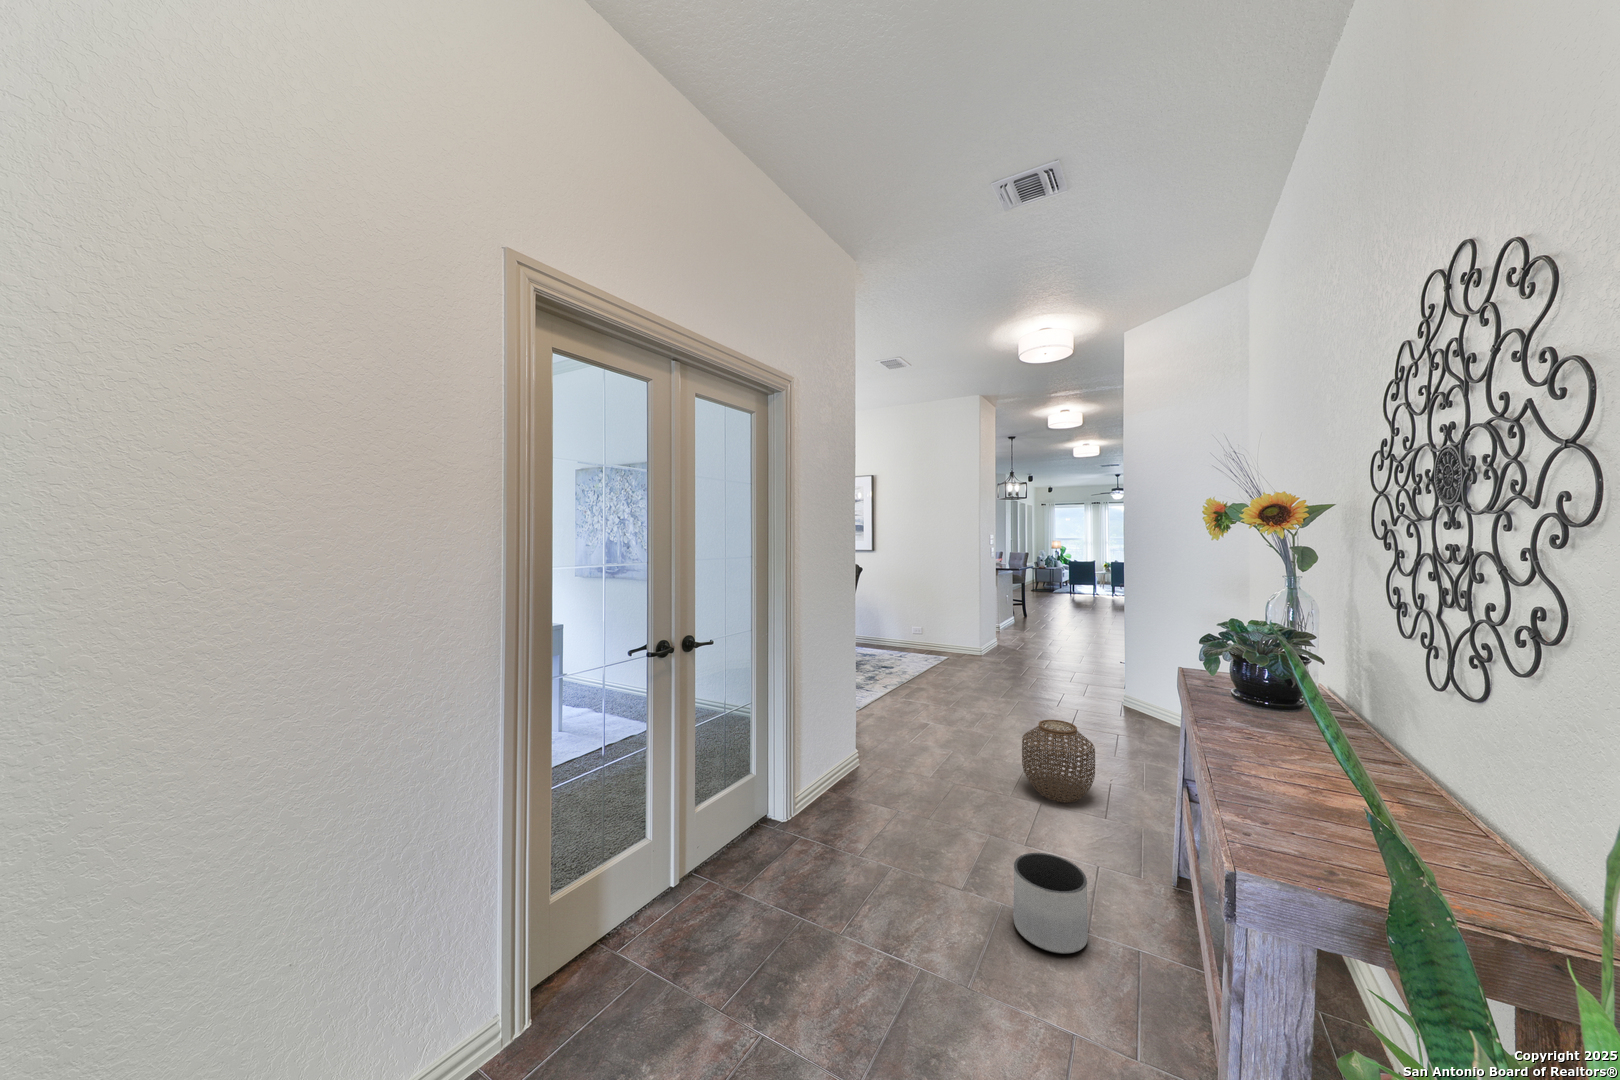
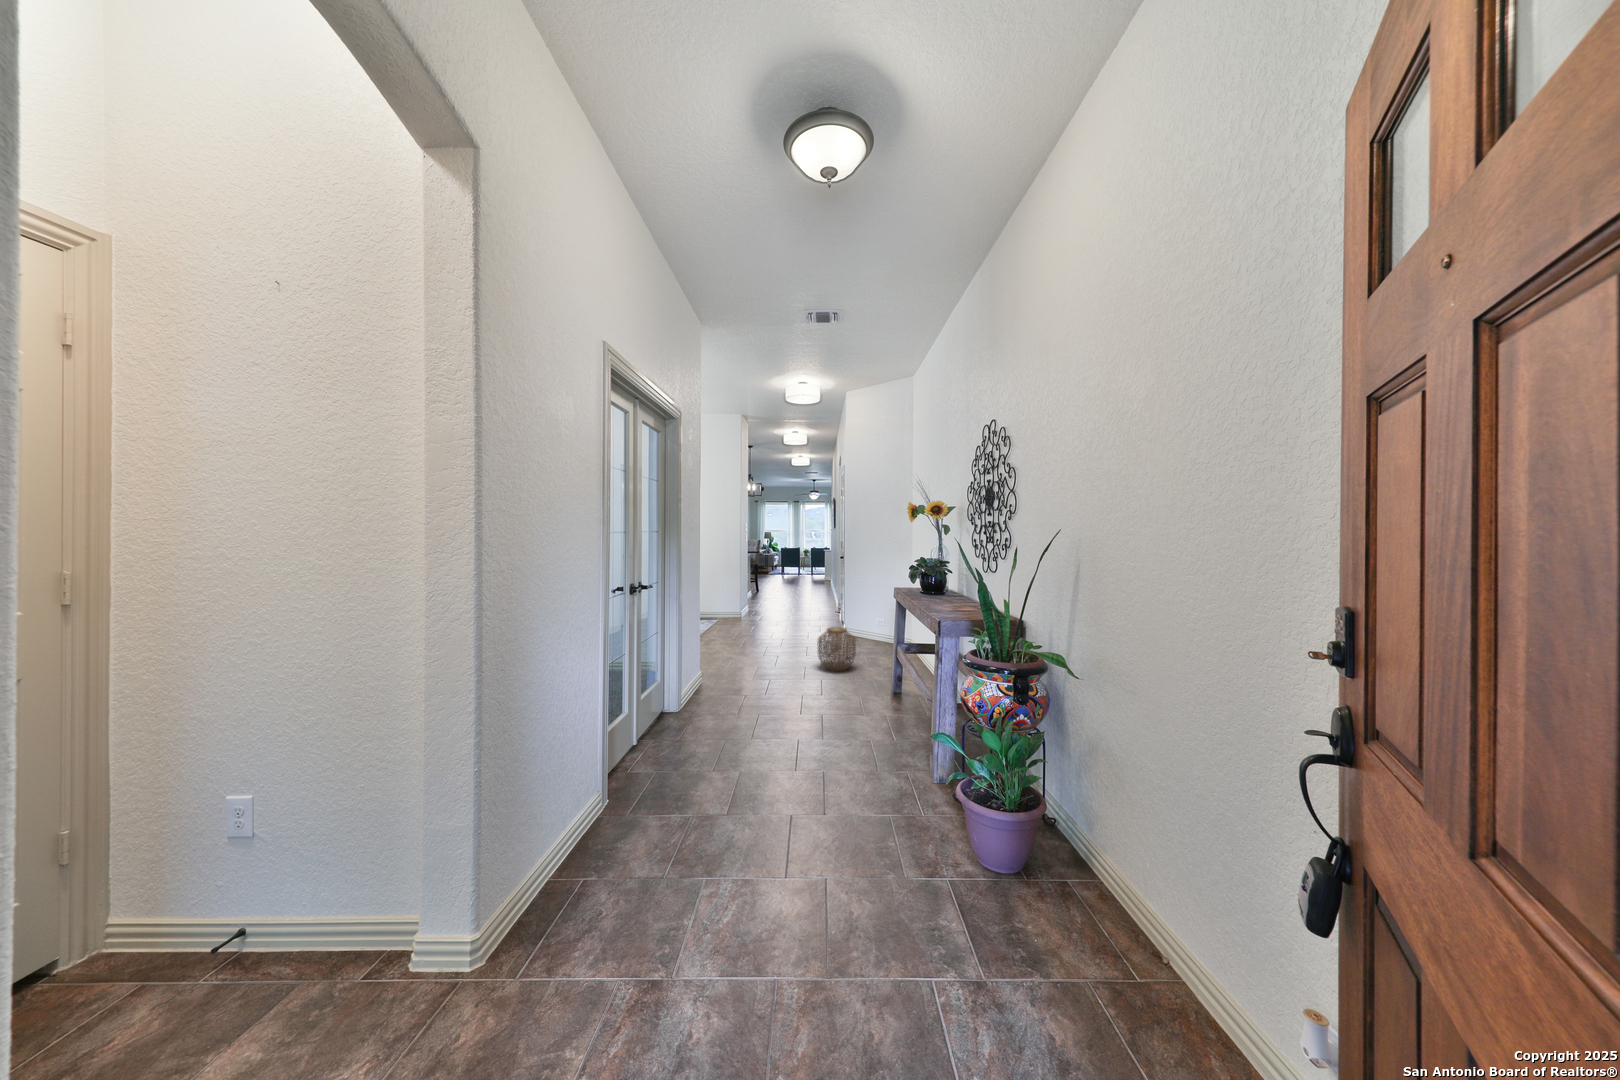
planter: present [1013,853,1088,954] -> none [834,679,868,718]

